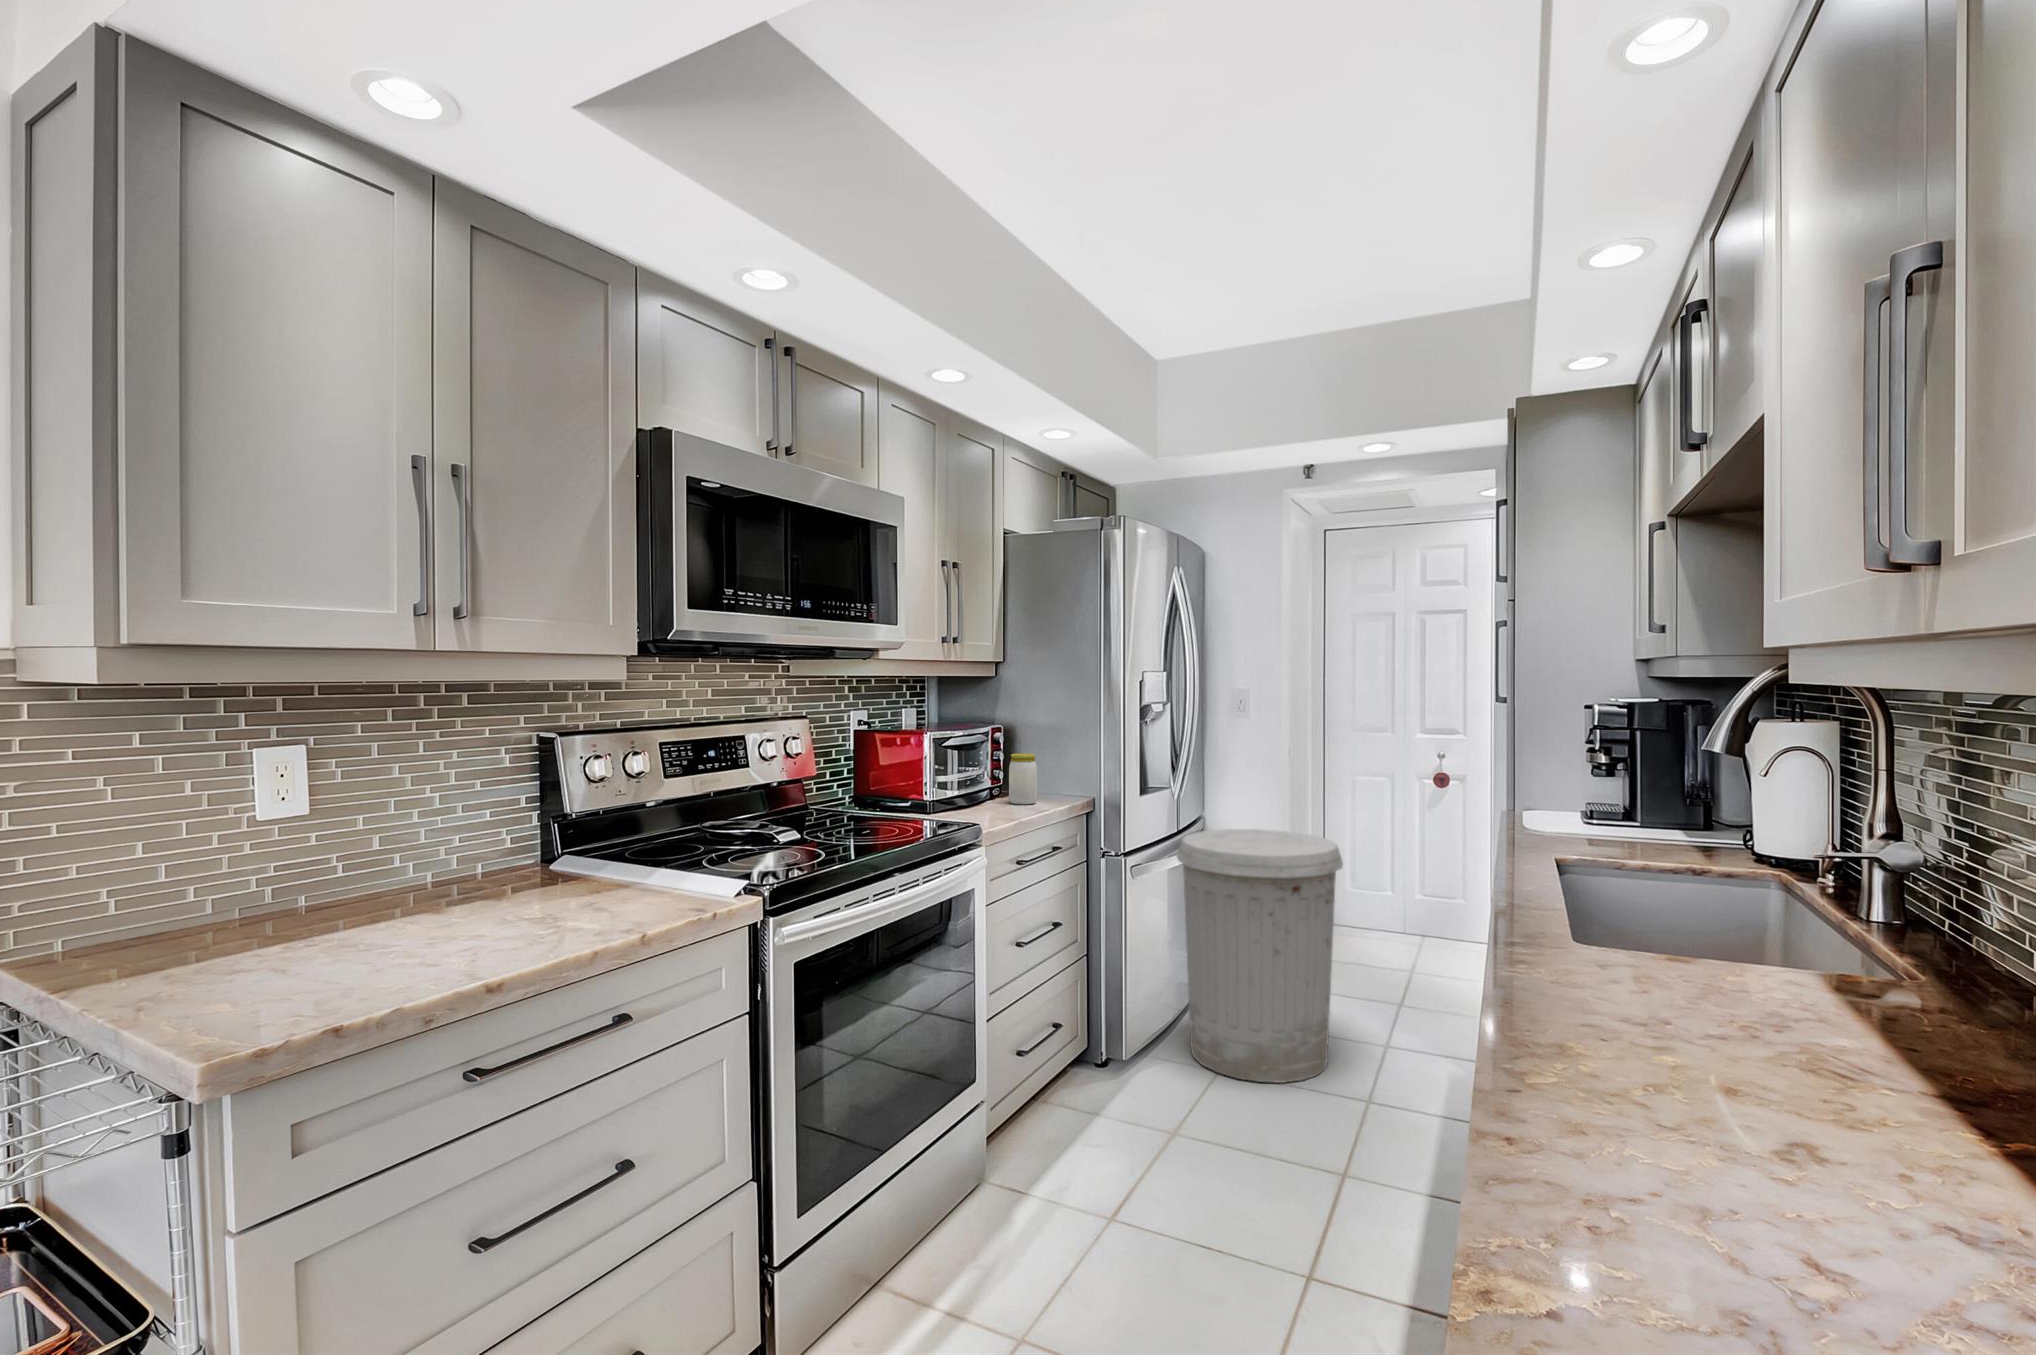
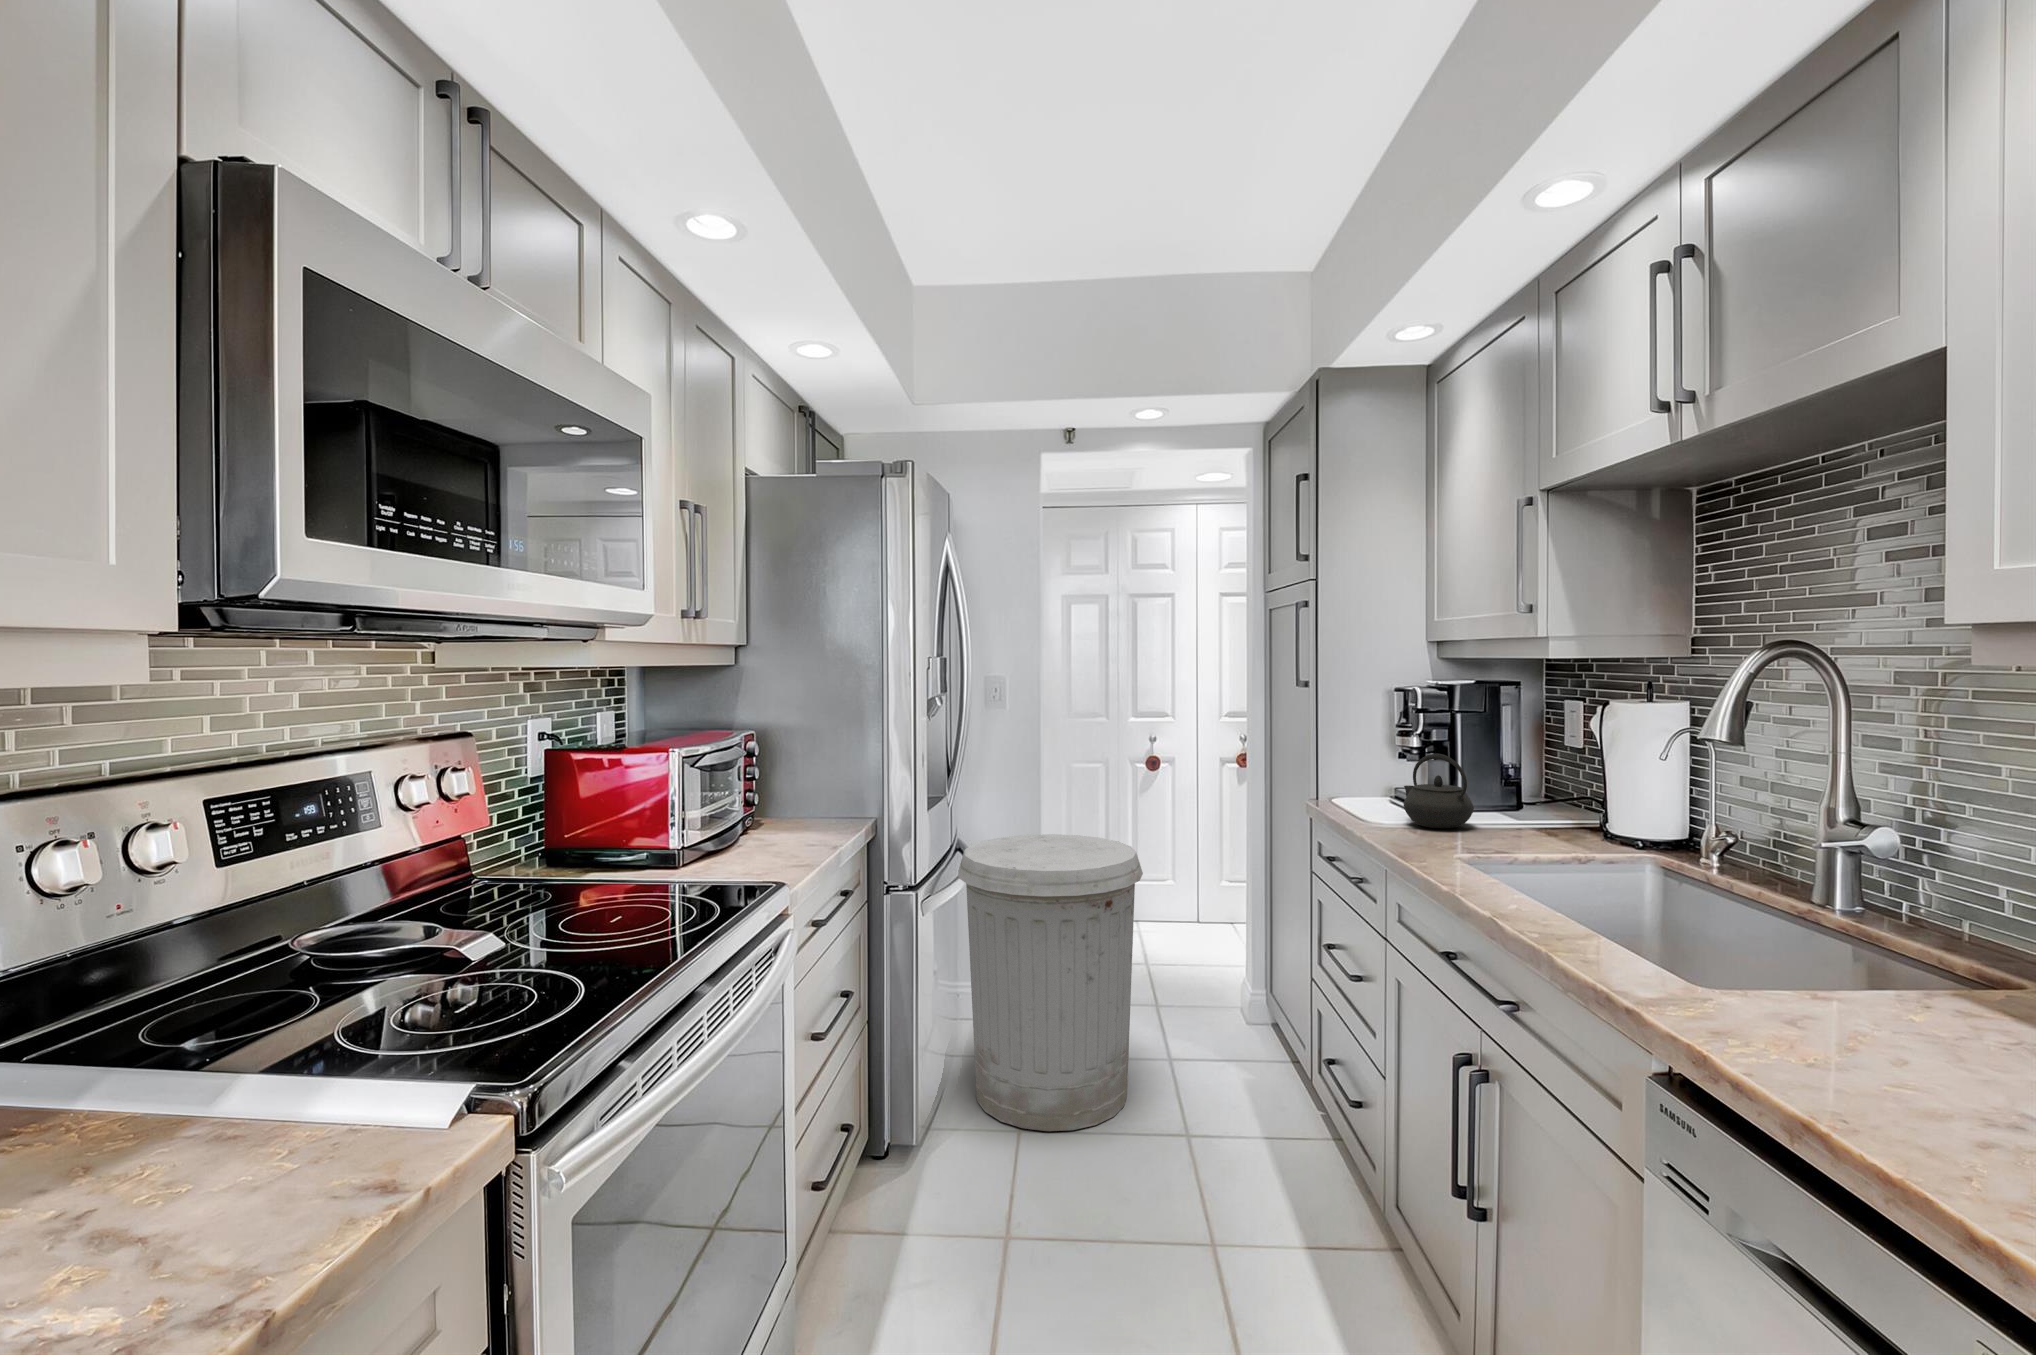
jar: present [1009,753,1037,804] -> none [780,768,819,837]
kettle: none [1564,768,1636,840] -> present [1404,754,1474,828]

